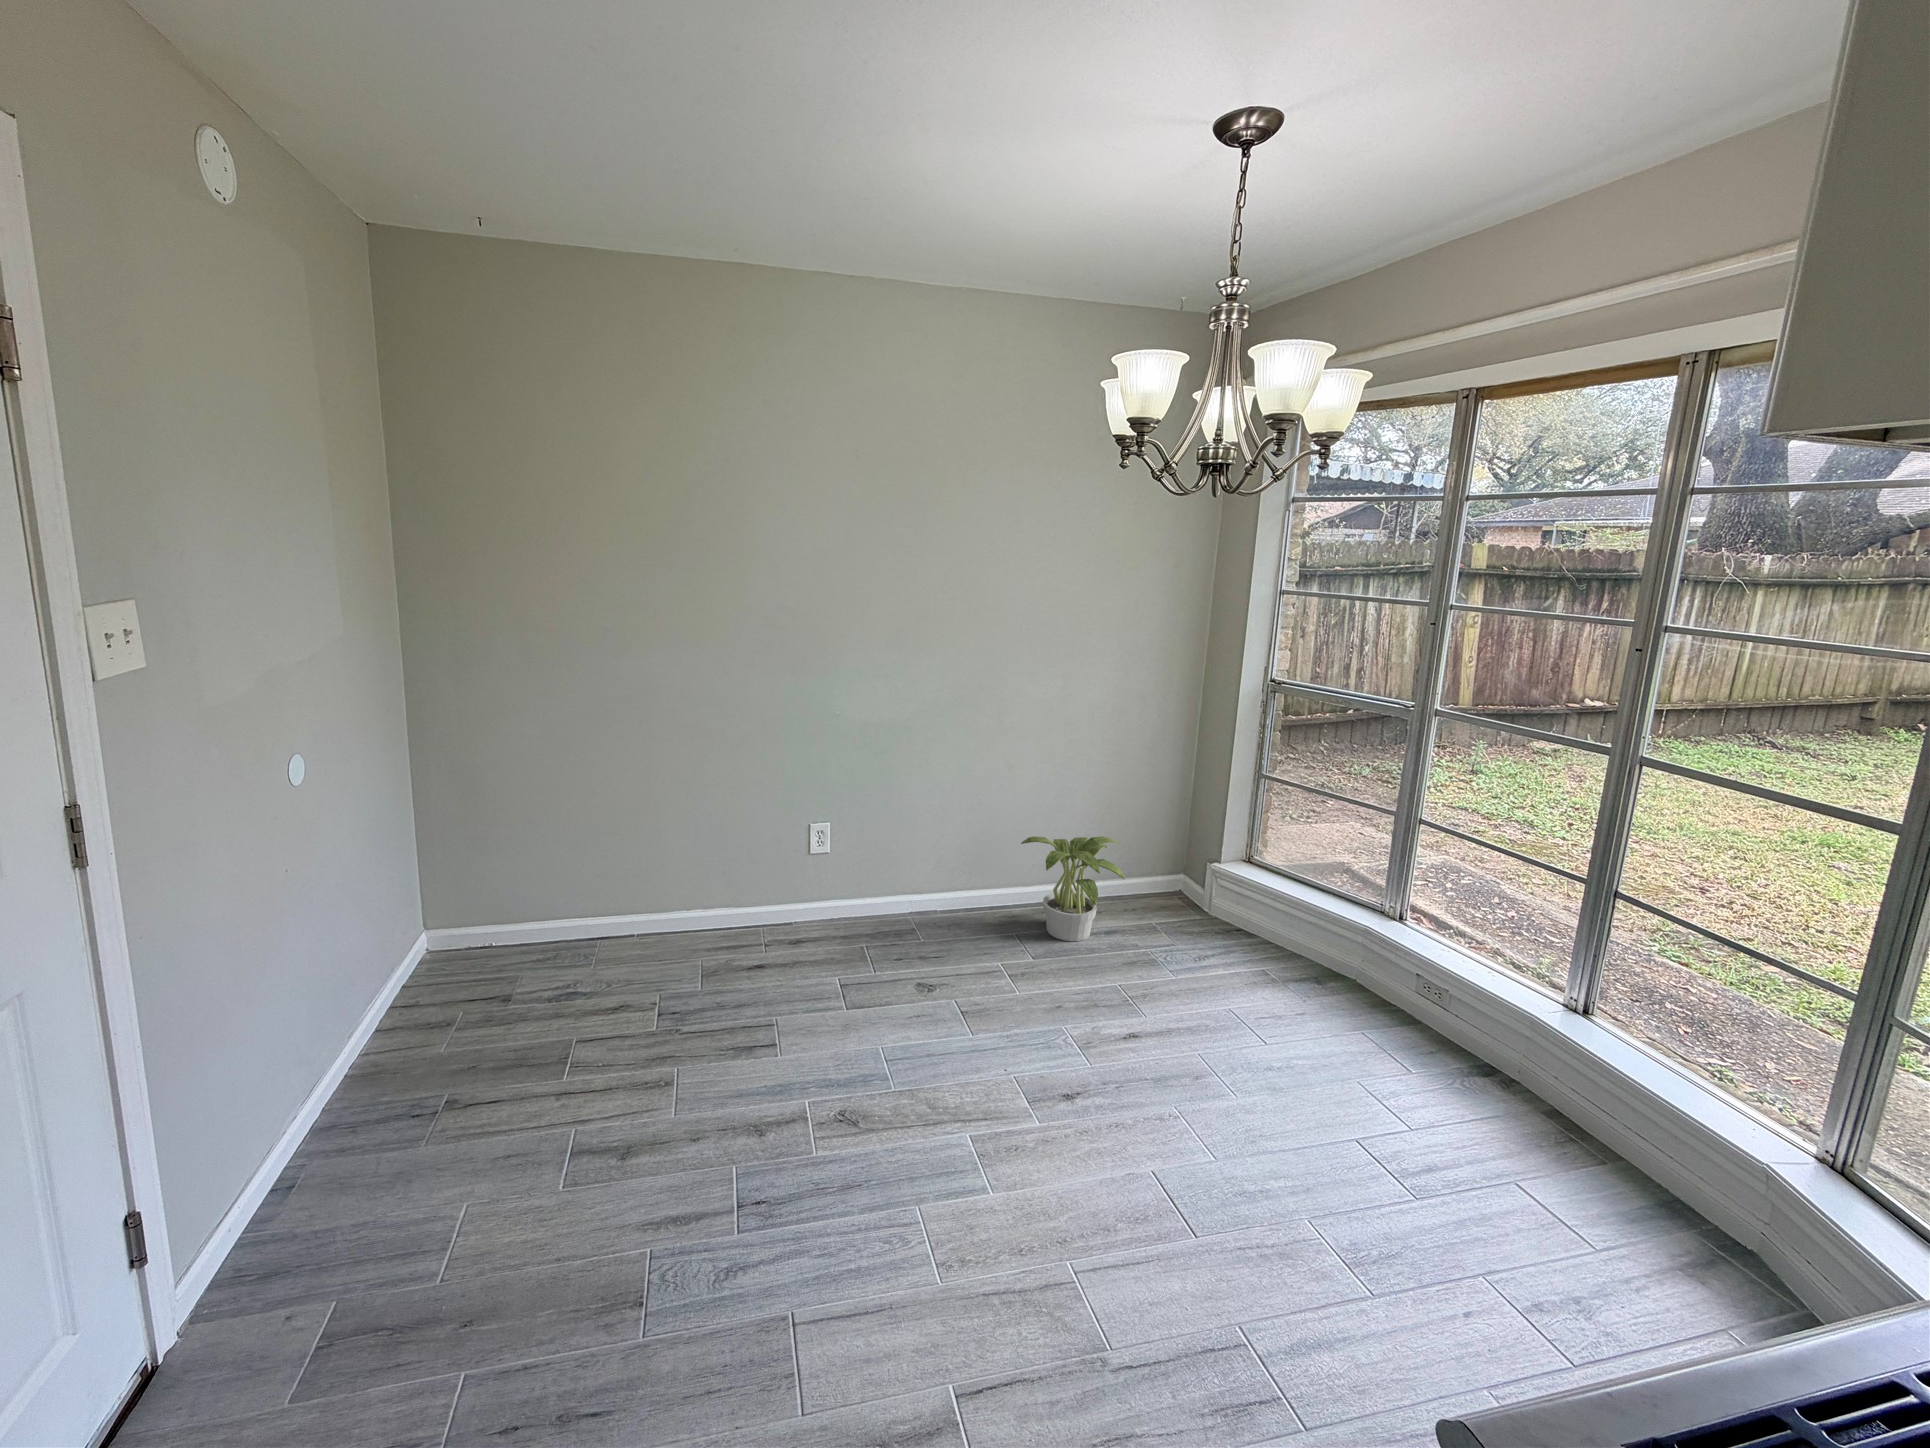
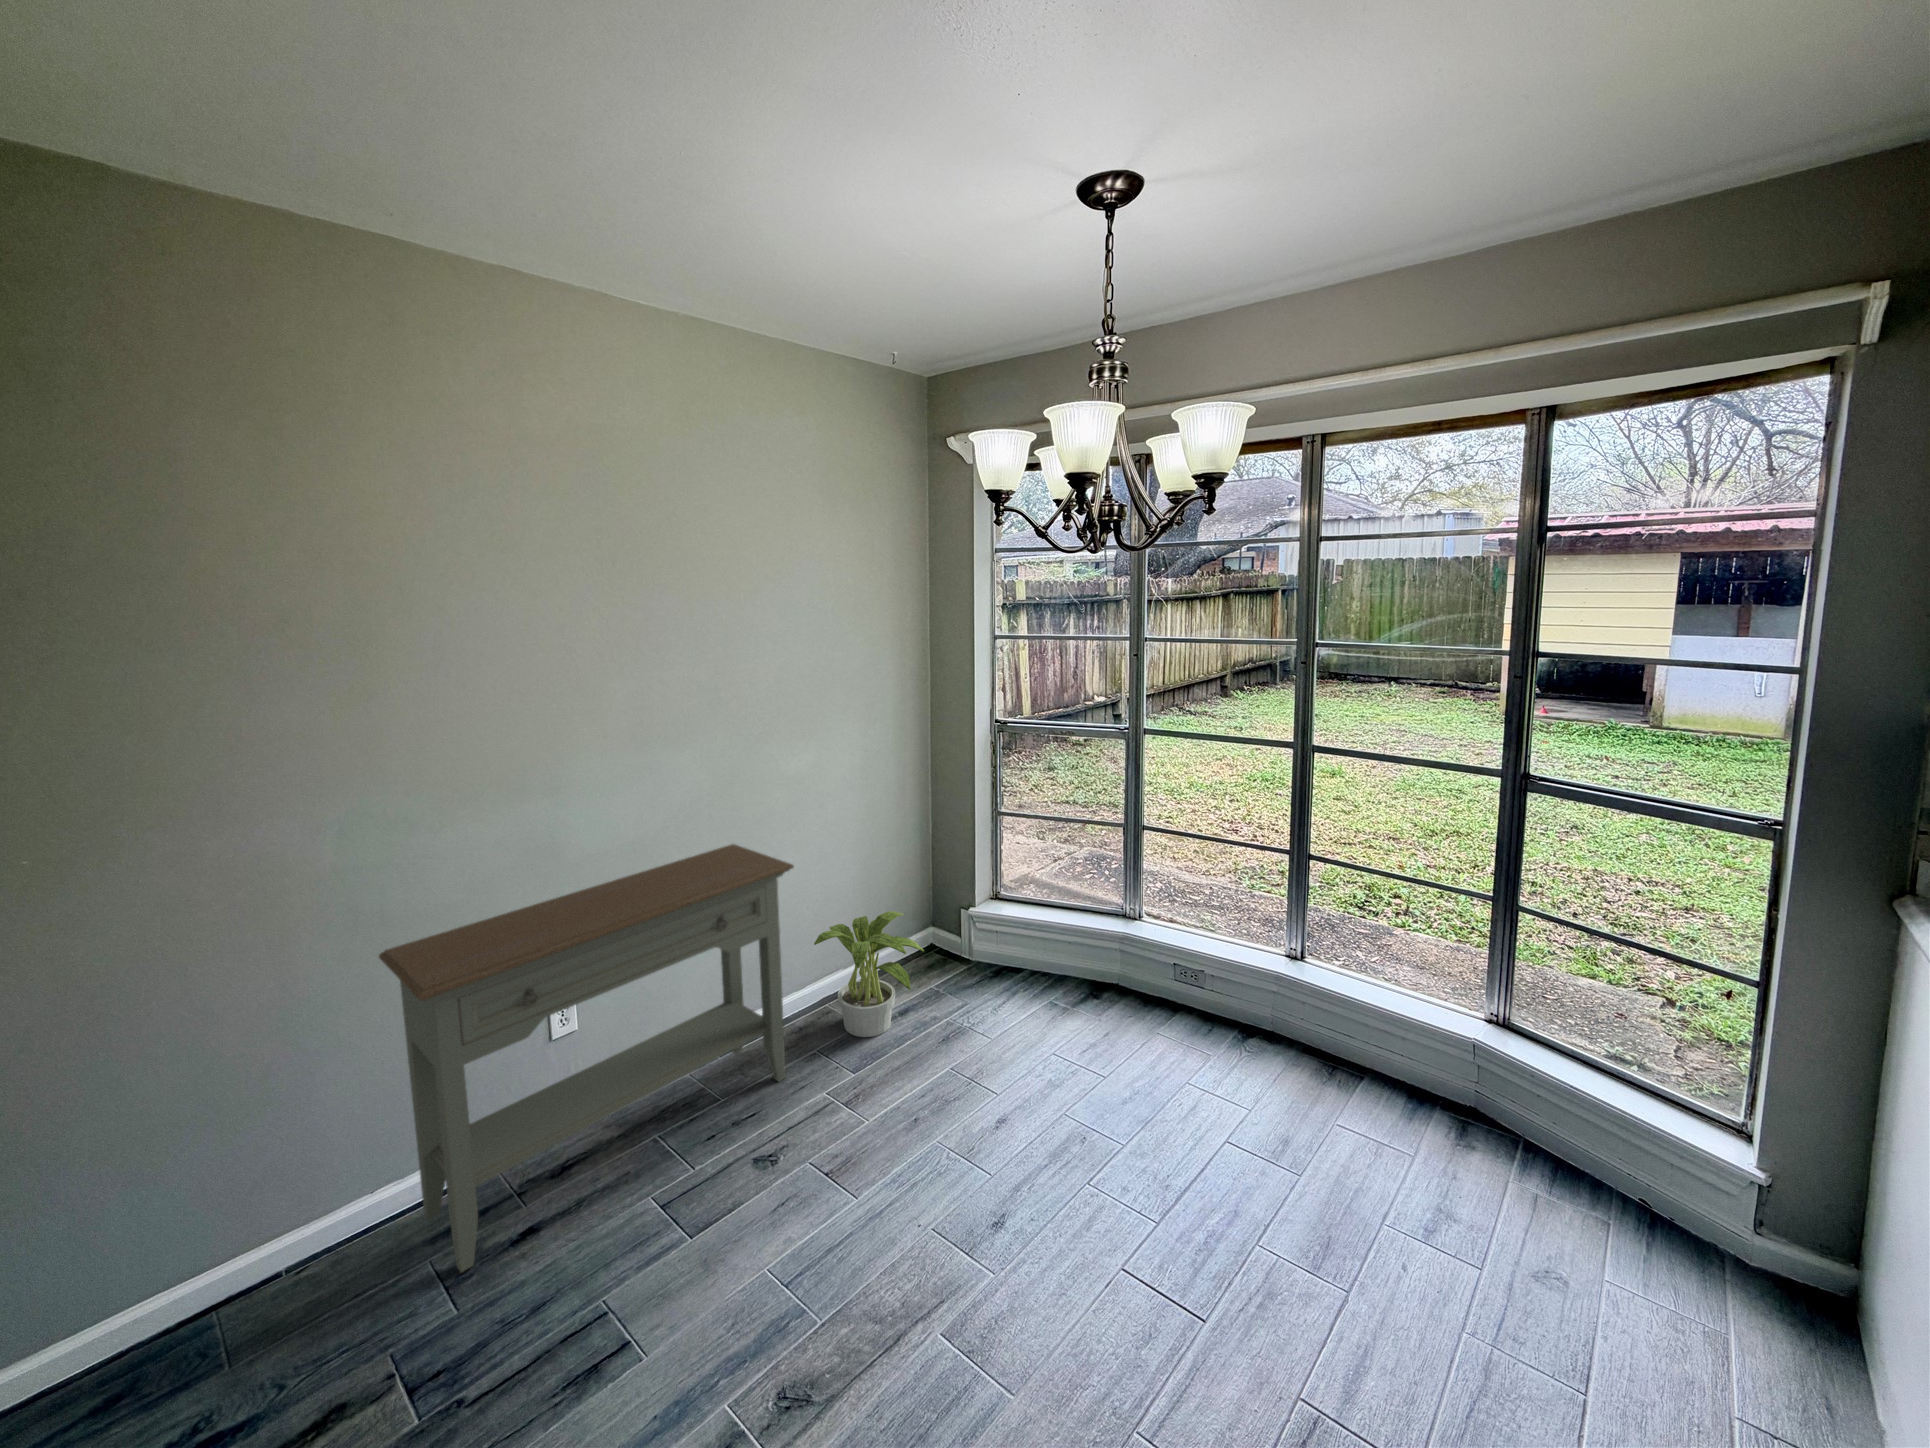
console table: none [698,742,996,972] -> present [379,844,794,1272]

